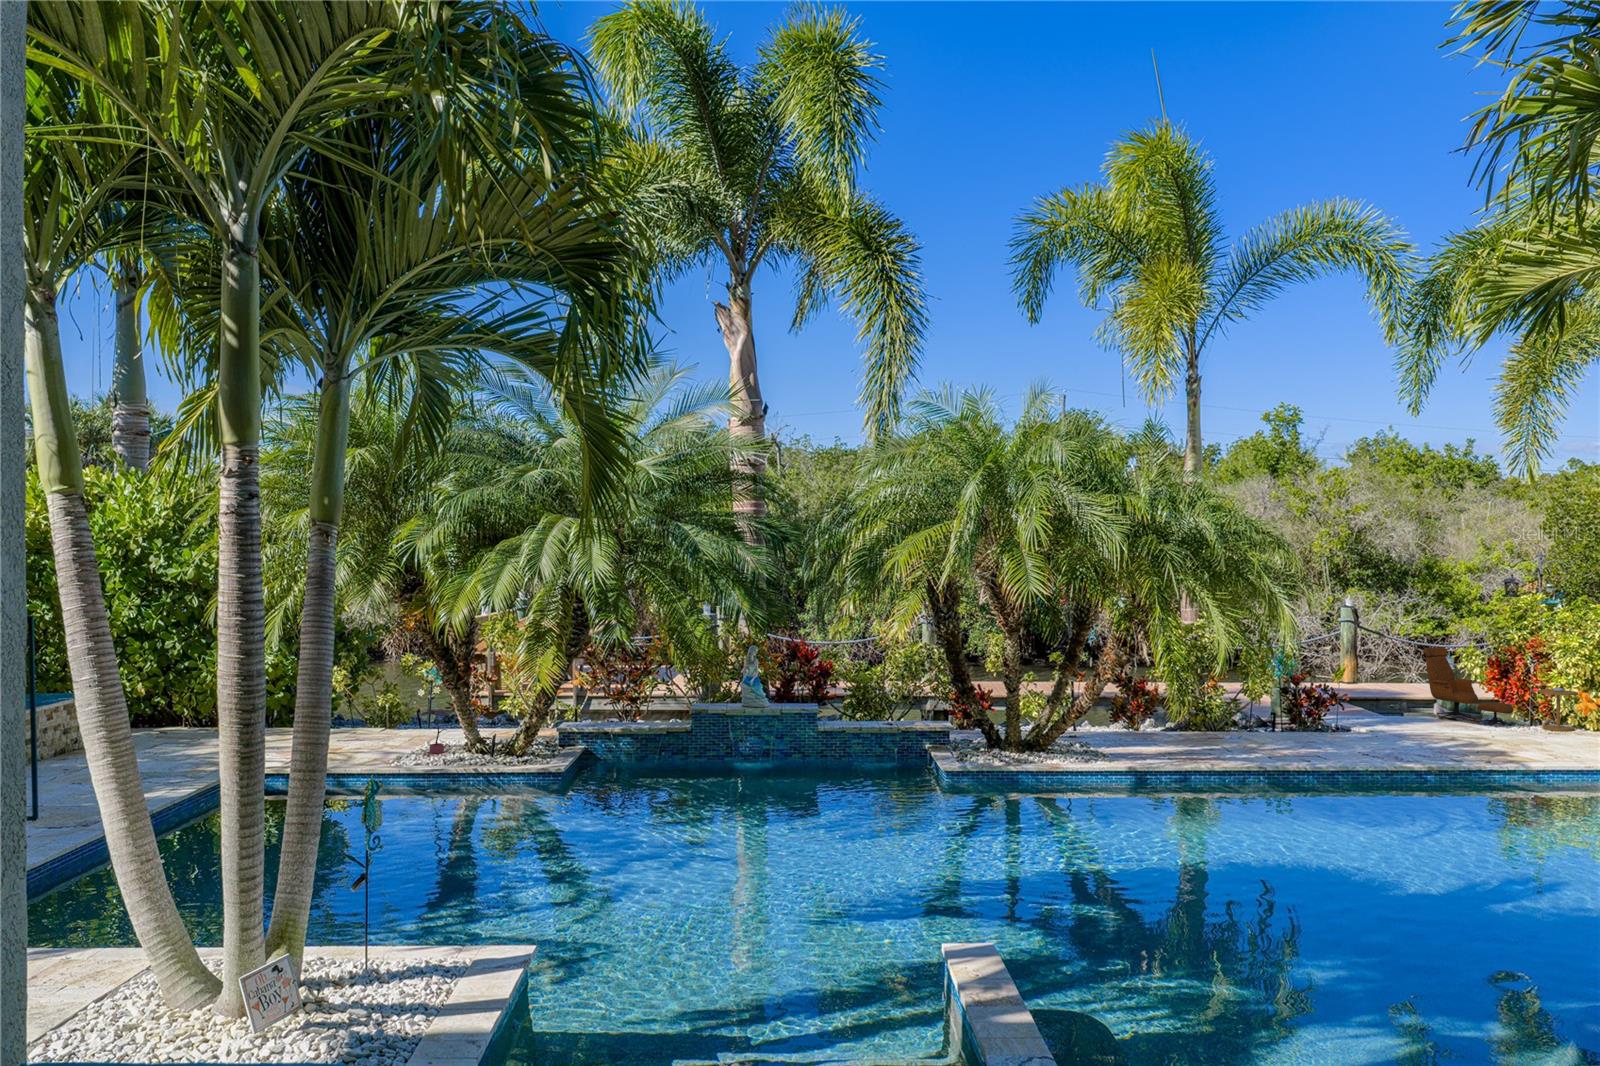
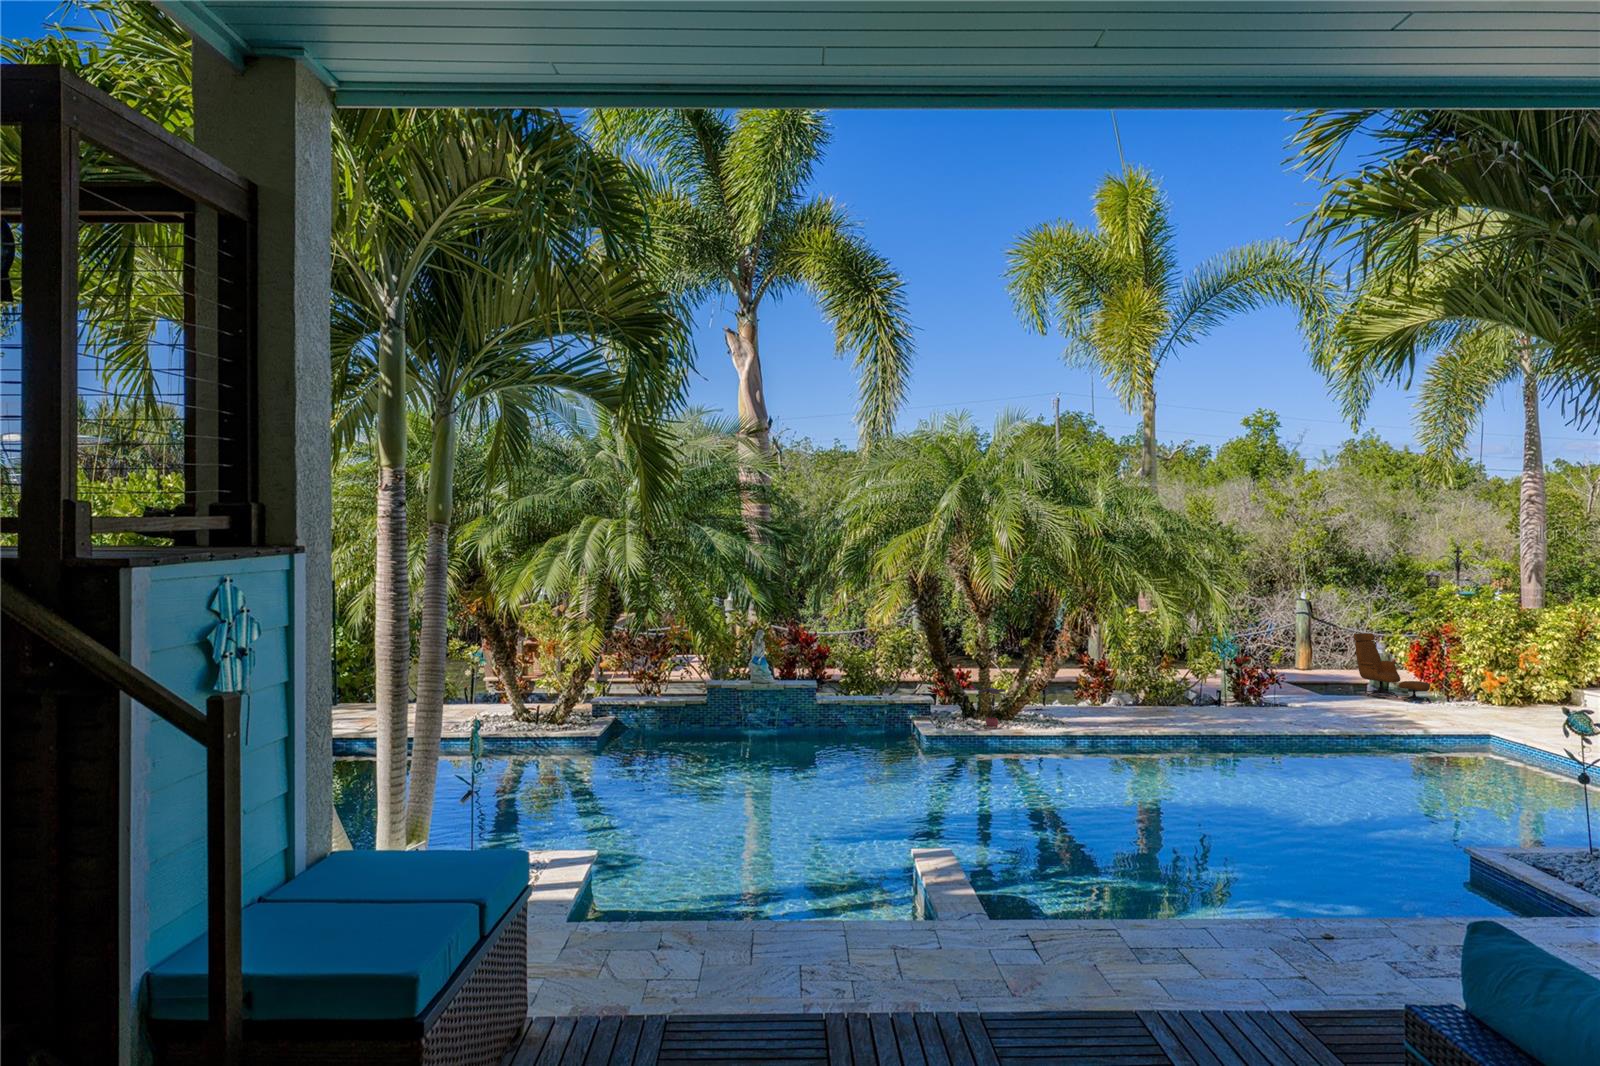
side table: present [1539,688,1578,731] -> none [1450,668,1483,705]
potted plant: present [420,709,453,754] -> present [978,688,1005,726]

